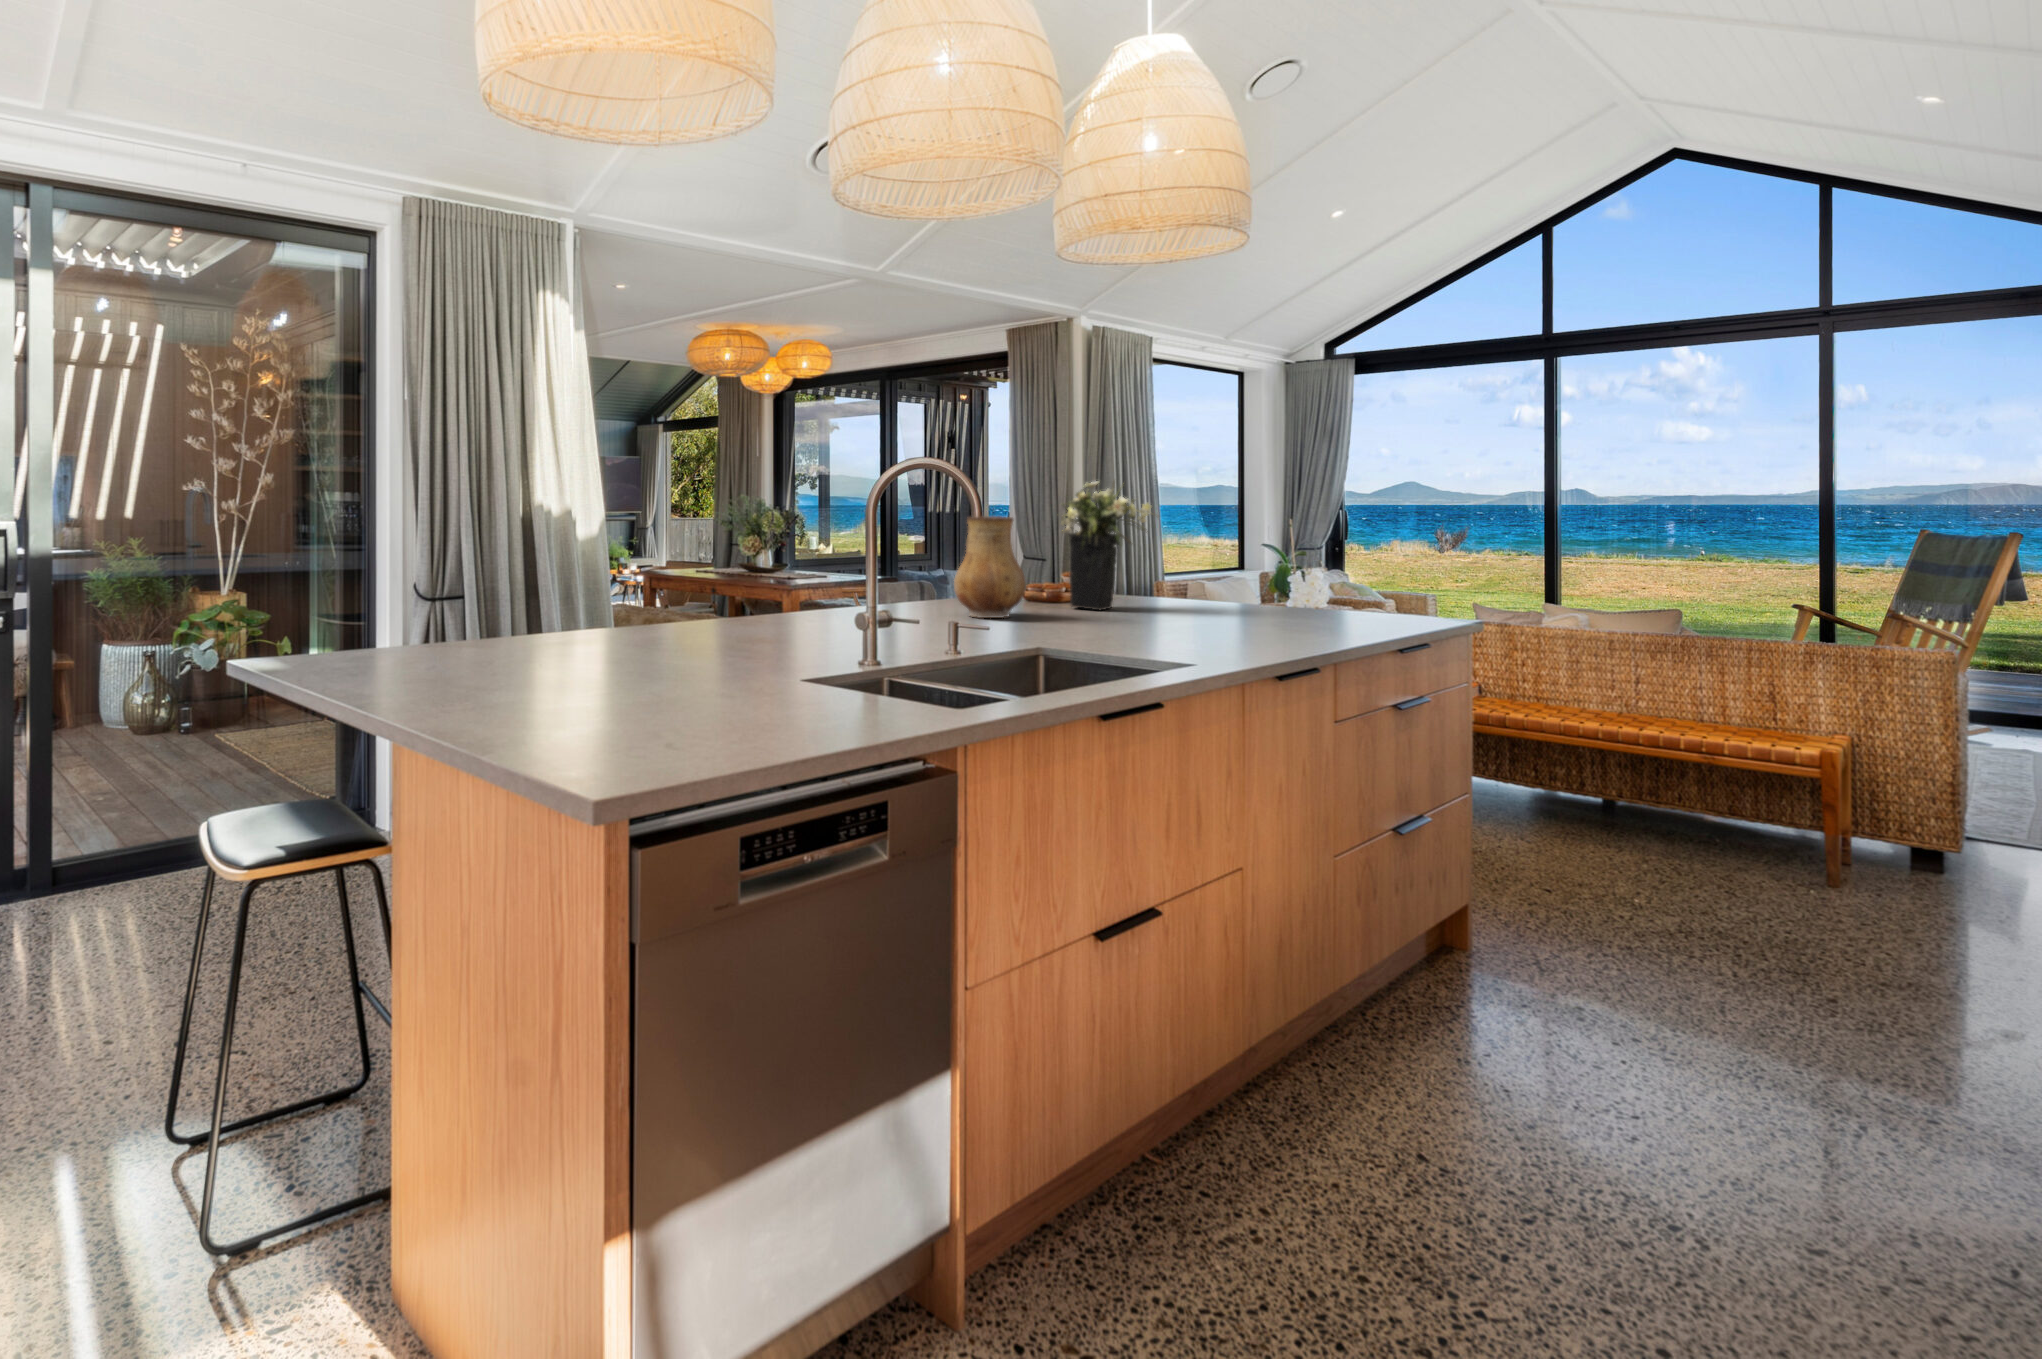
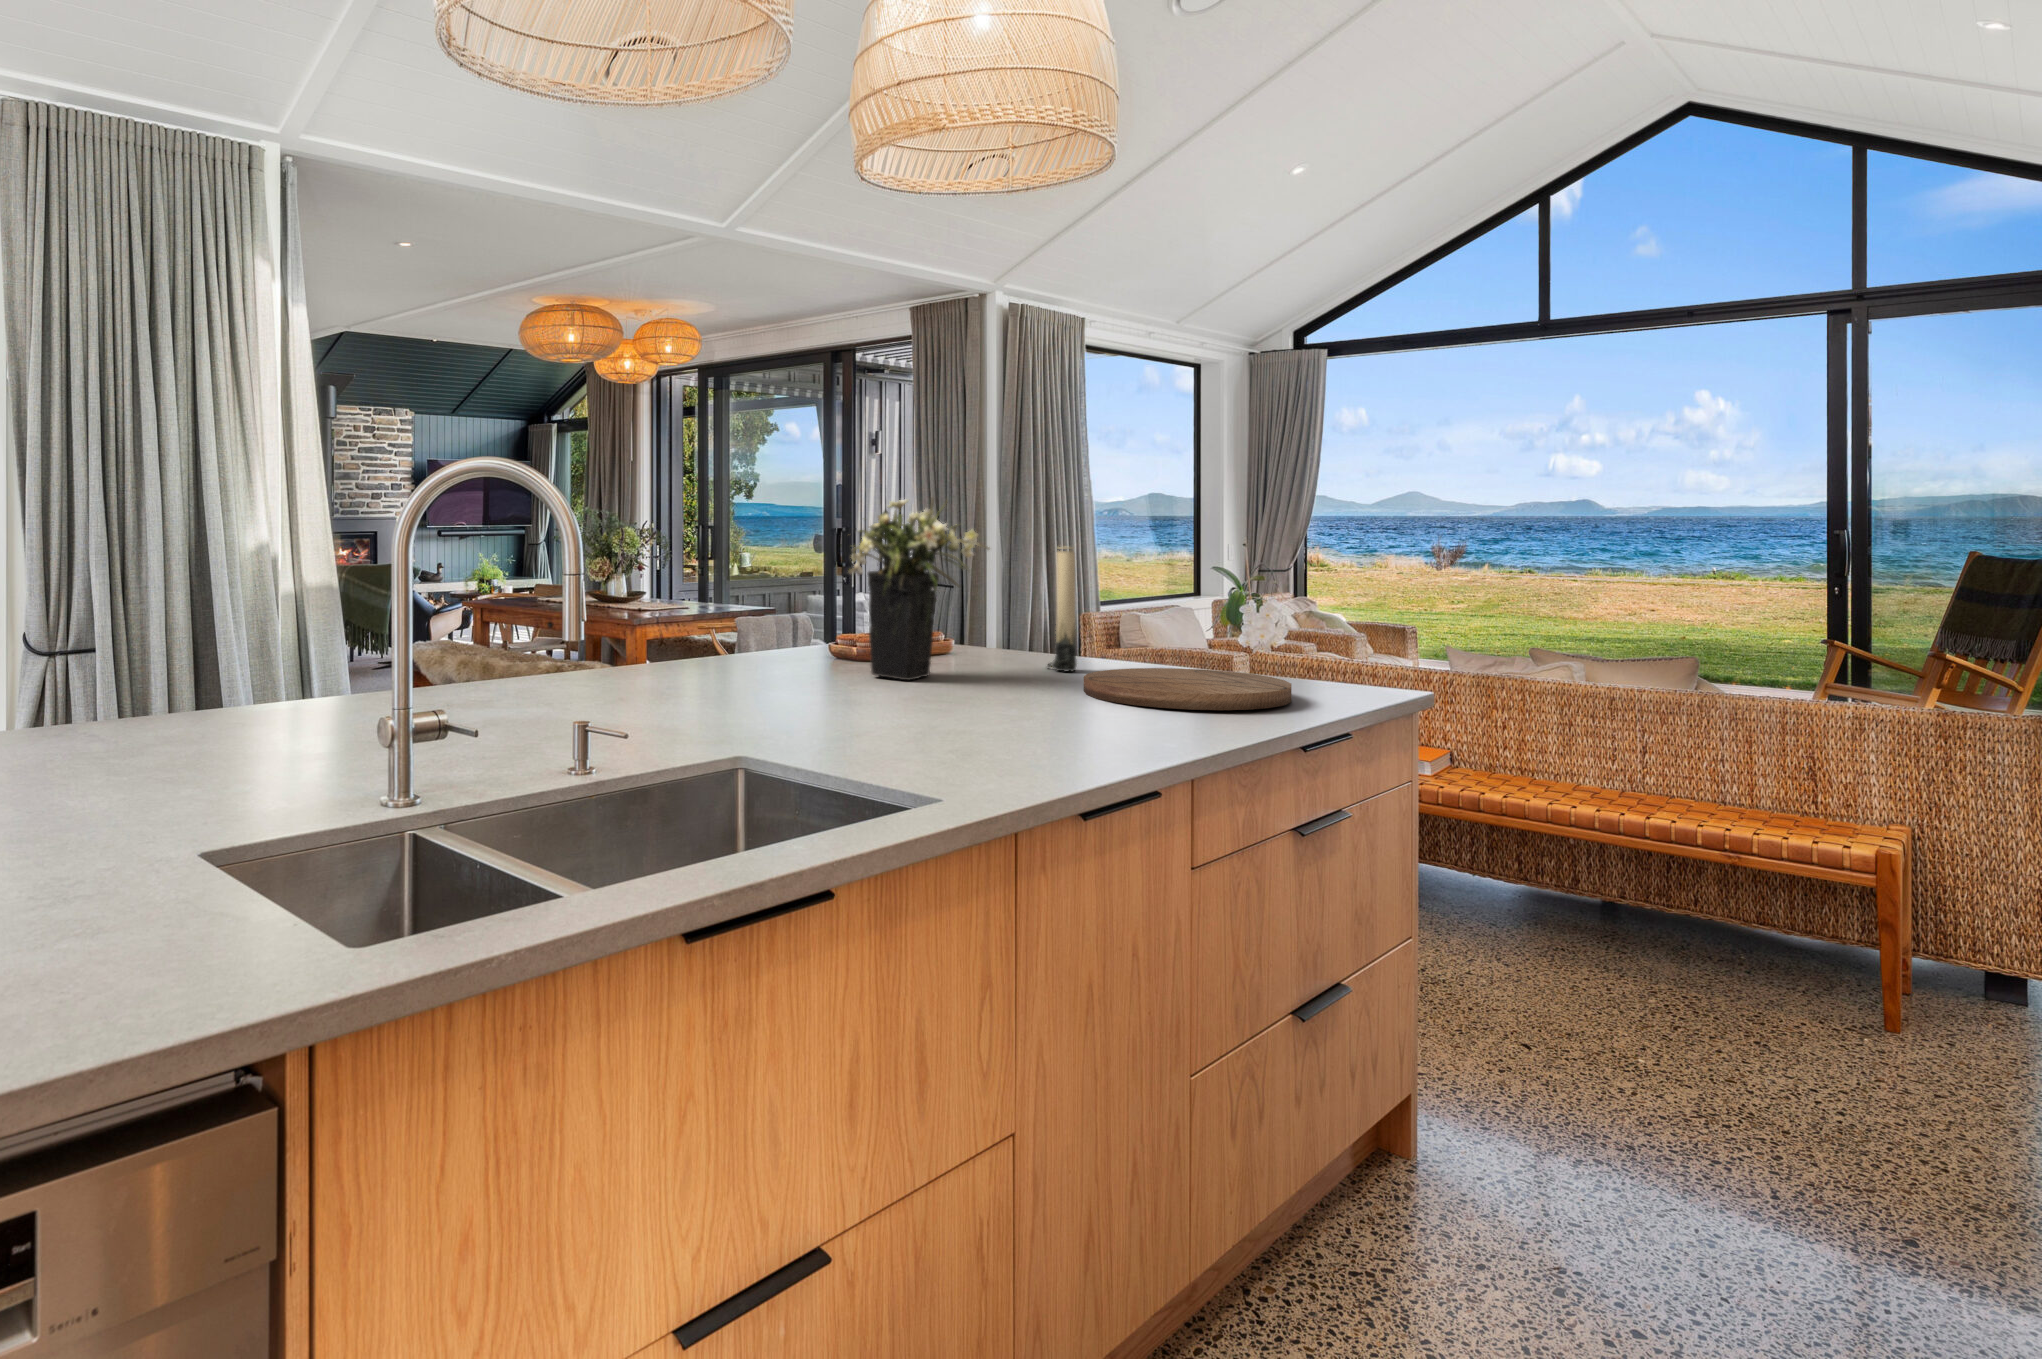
ceramic pitcher: present [954,516,1026,618] -> none [688,550,788,697]
candle: none [1192,516,1216,606] -> present [1047,546,1077,671]
cutting board: none [1230,603,1385,627] -> present [1084,668,1291,710]

